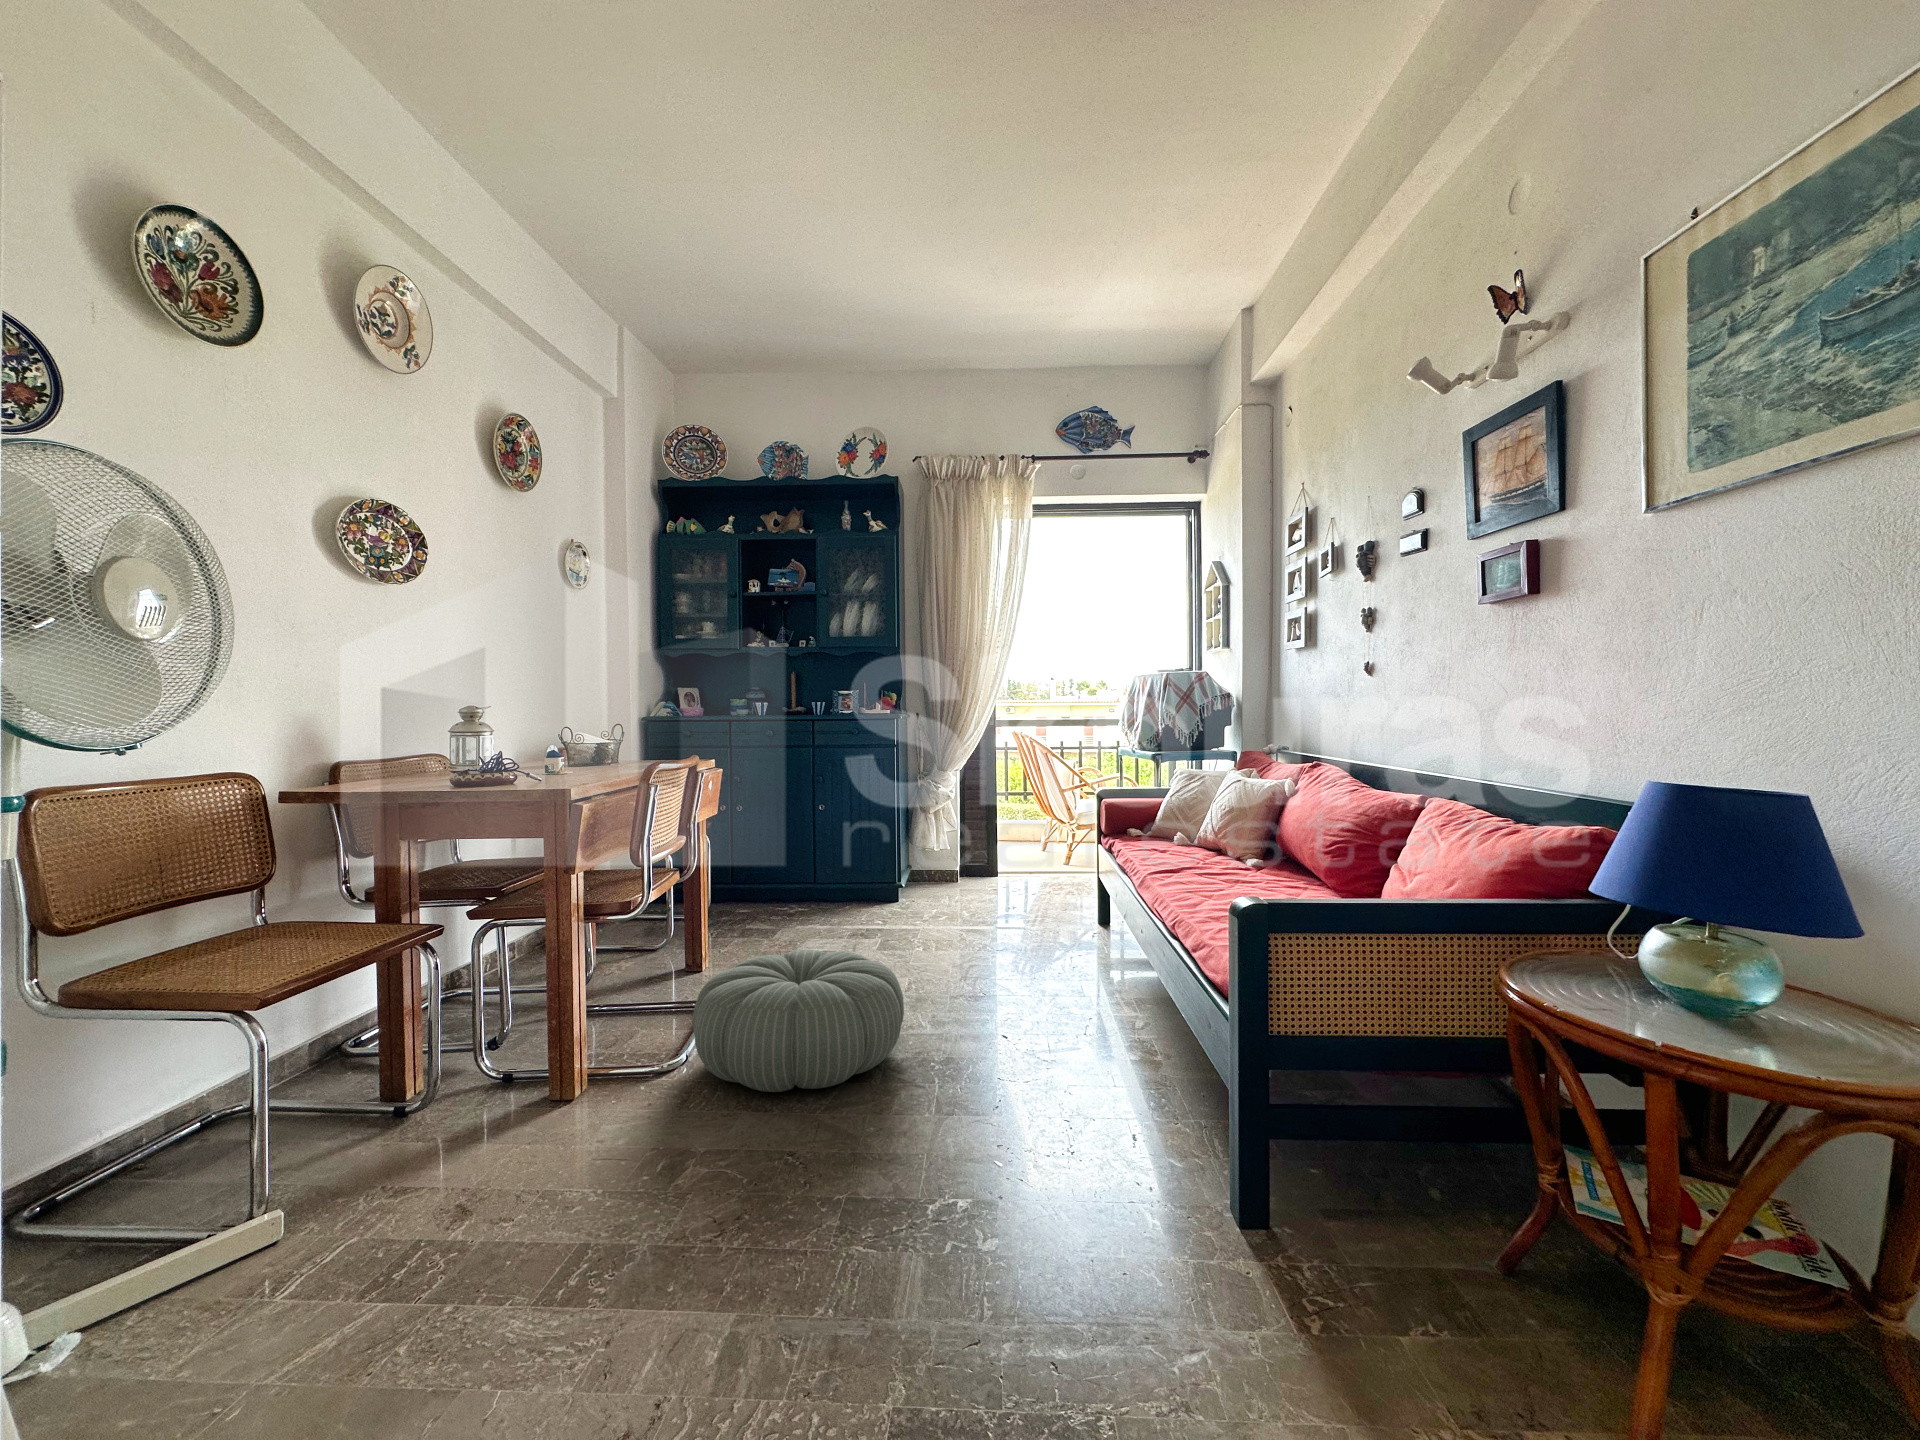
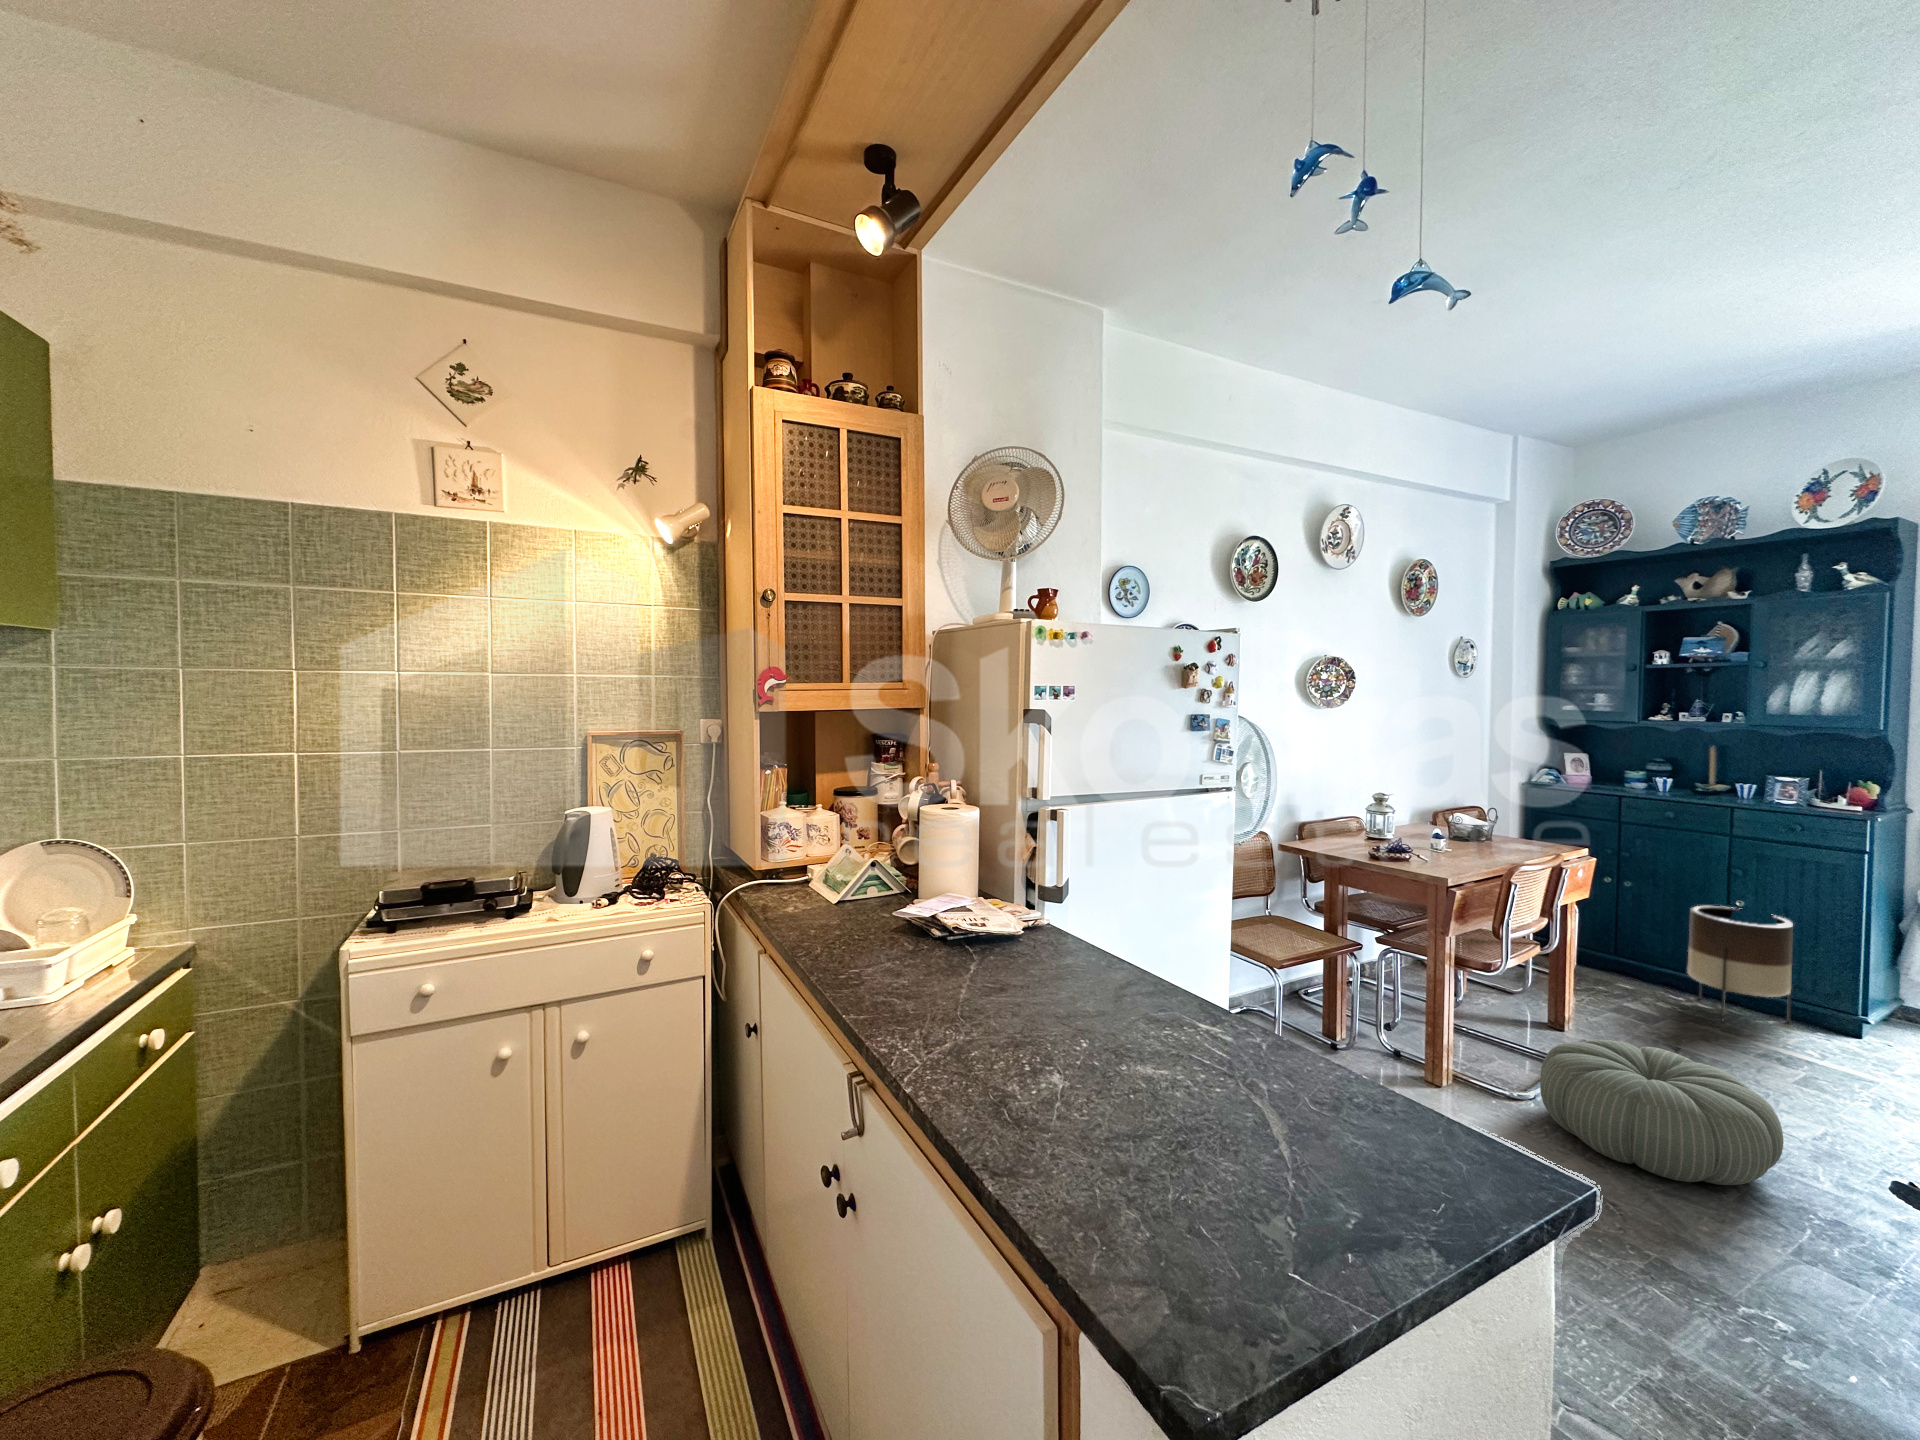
planter: none [791,815,862,922] -> present [1687,906,1793,1021]

